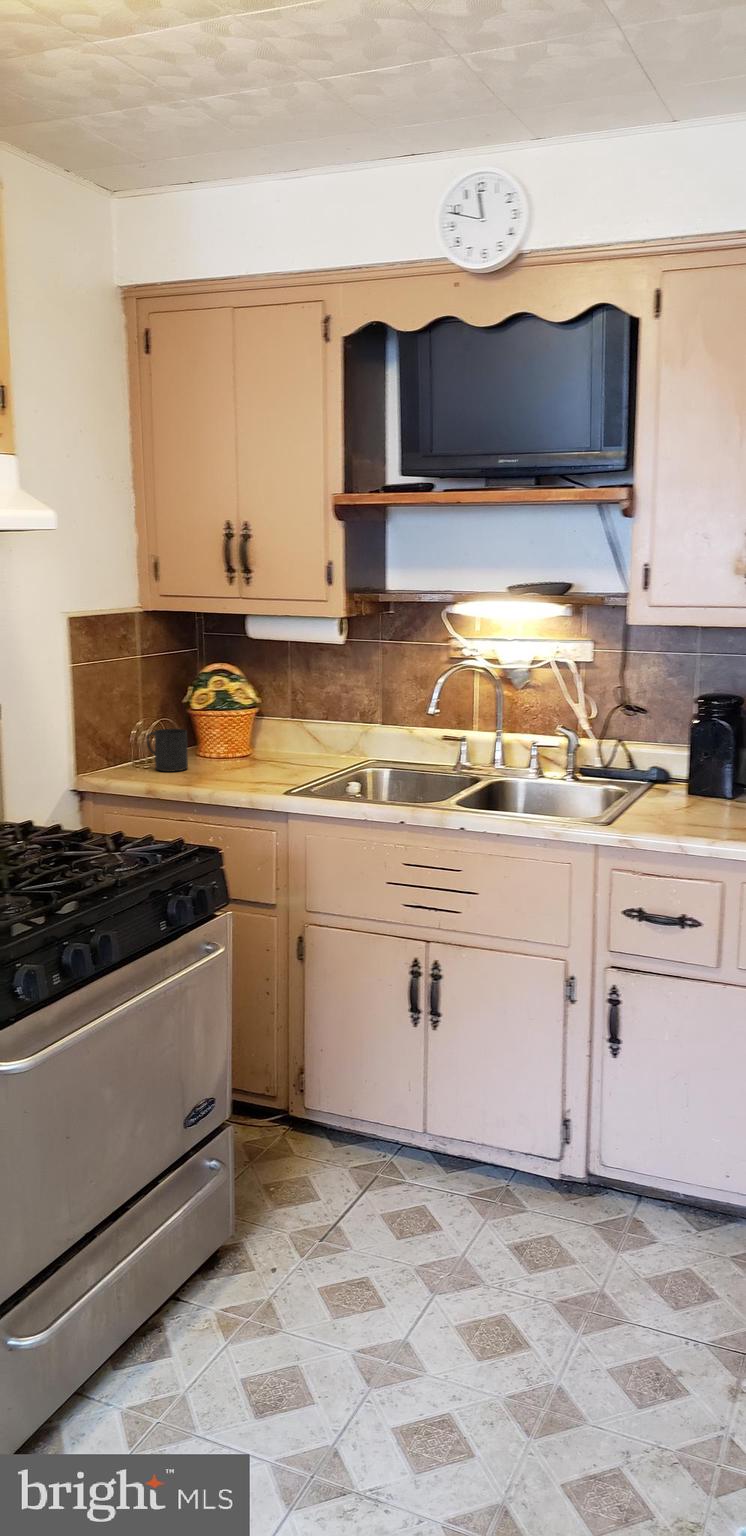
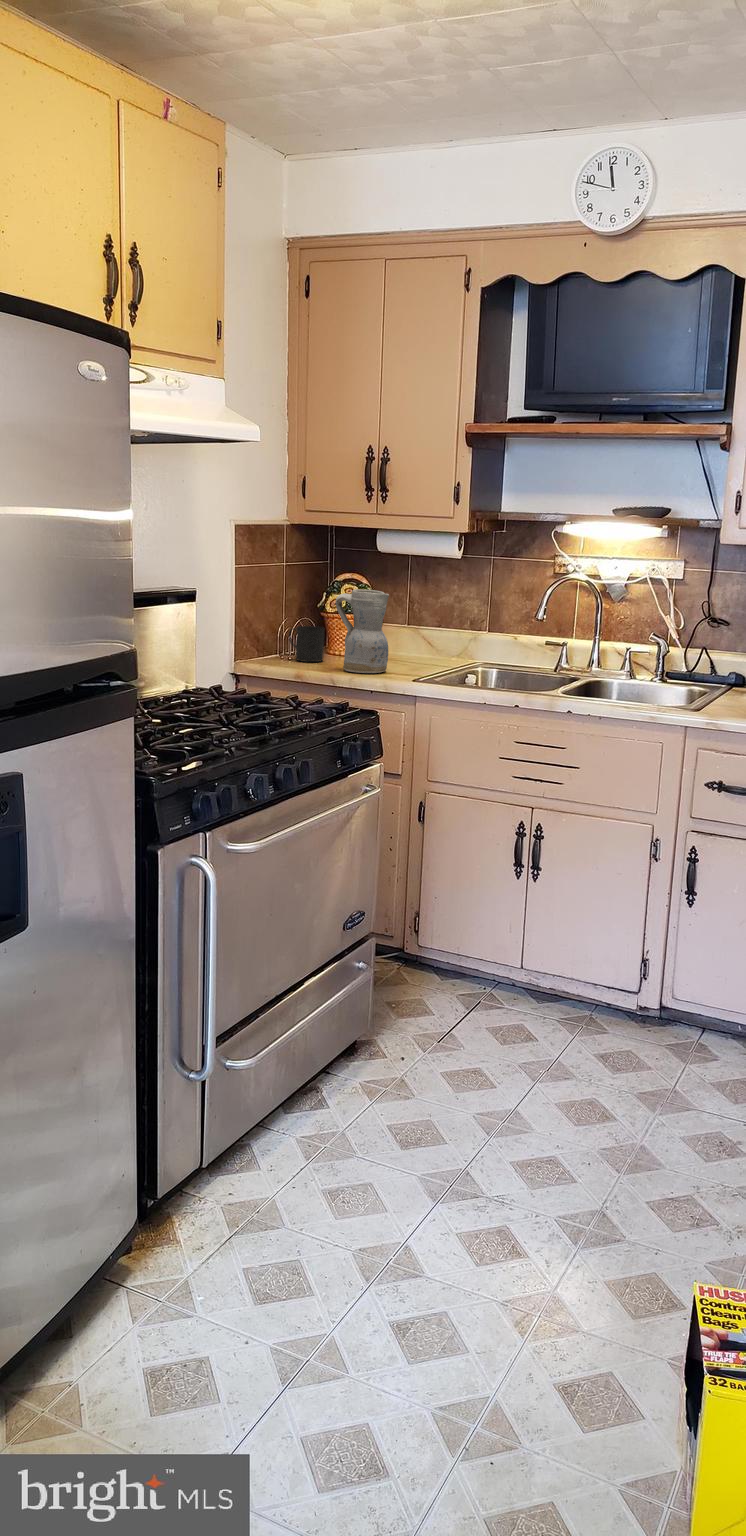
ceramic pitcher: none [193,688,257,786] -> present [336,589,389,673]

